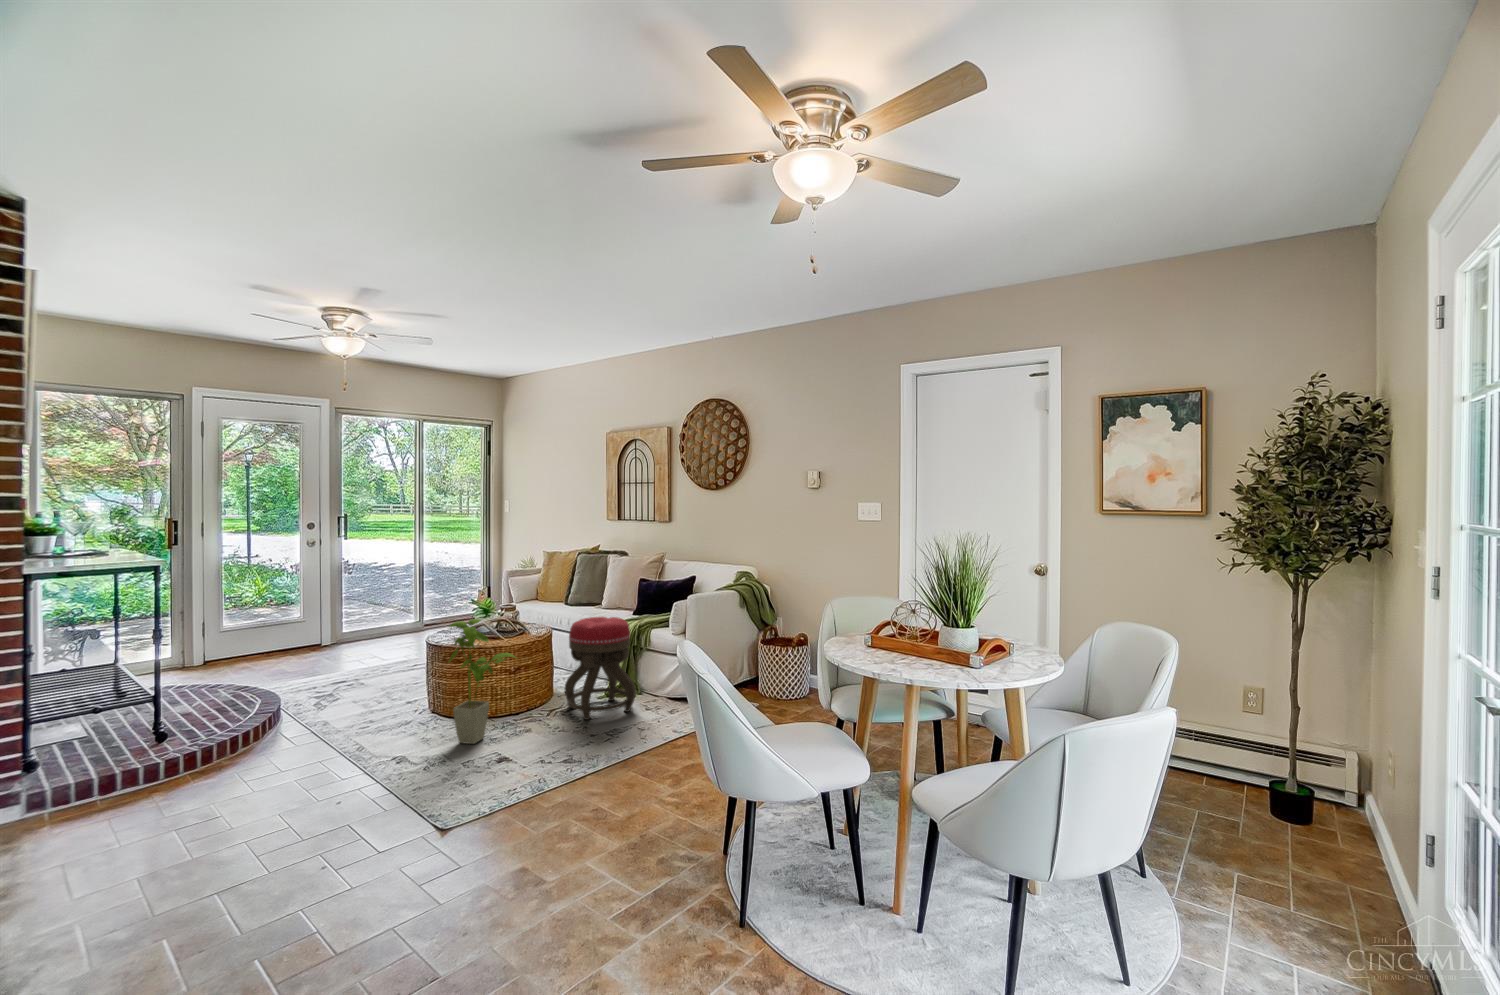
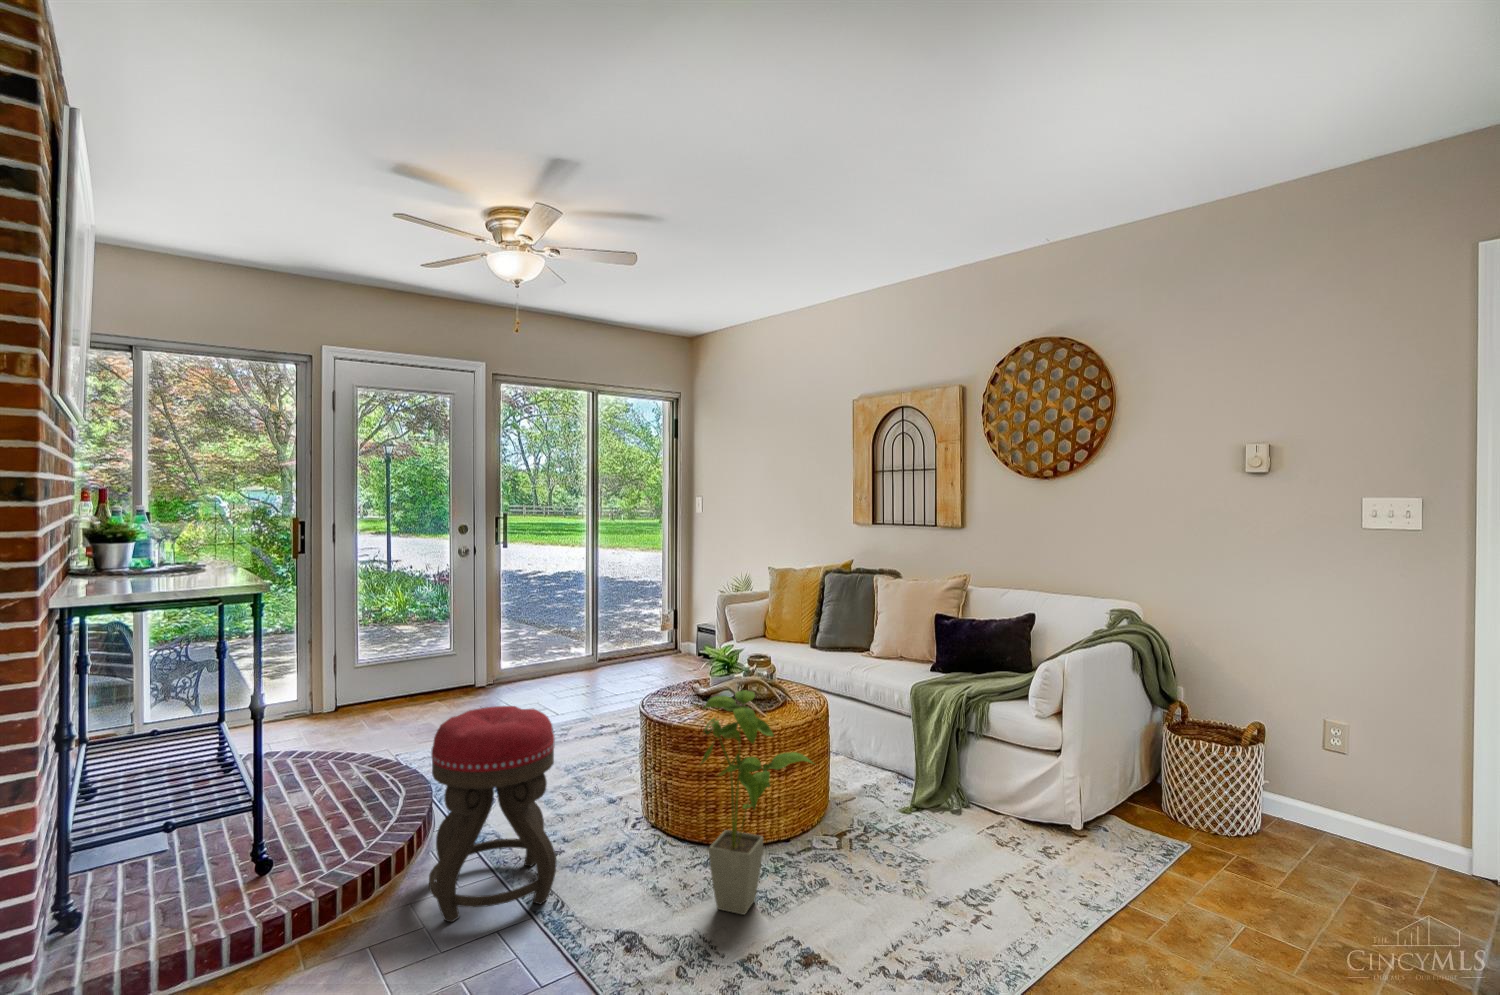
ottoman: present [565,617,636,720] -> present [429,706,556,922]

